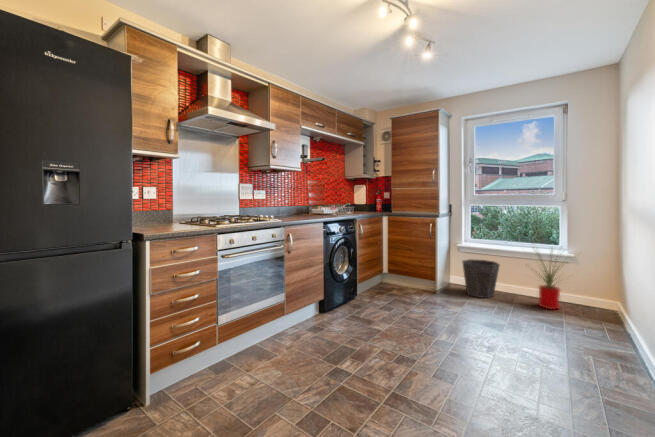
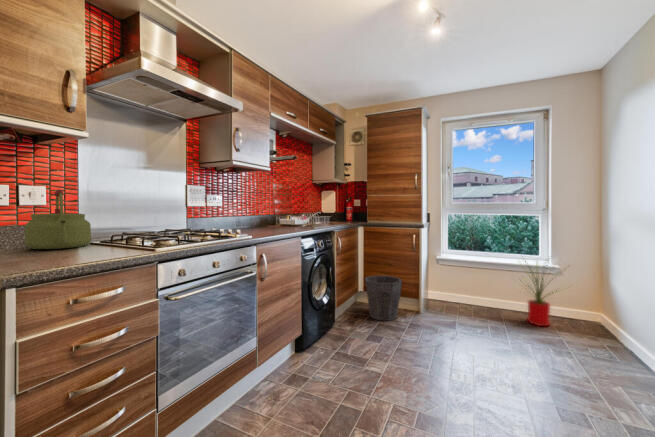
kettle: none [147,190,181,225] -> present [25,190,91,249]
waste bin: present [463,259,499,298] -> present [365,275,402,321]

